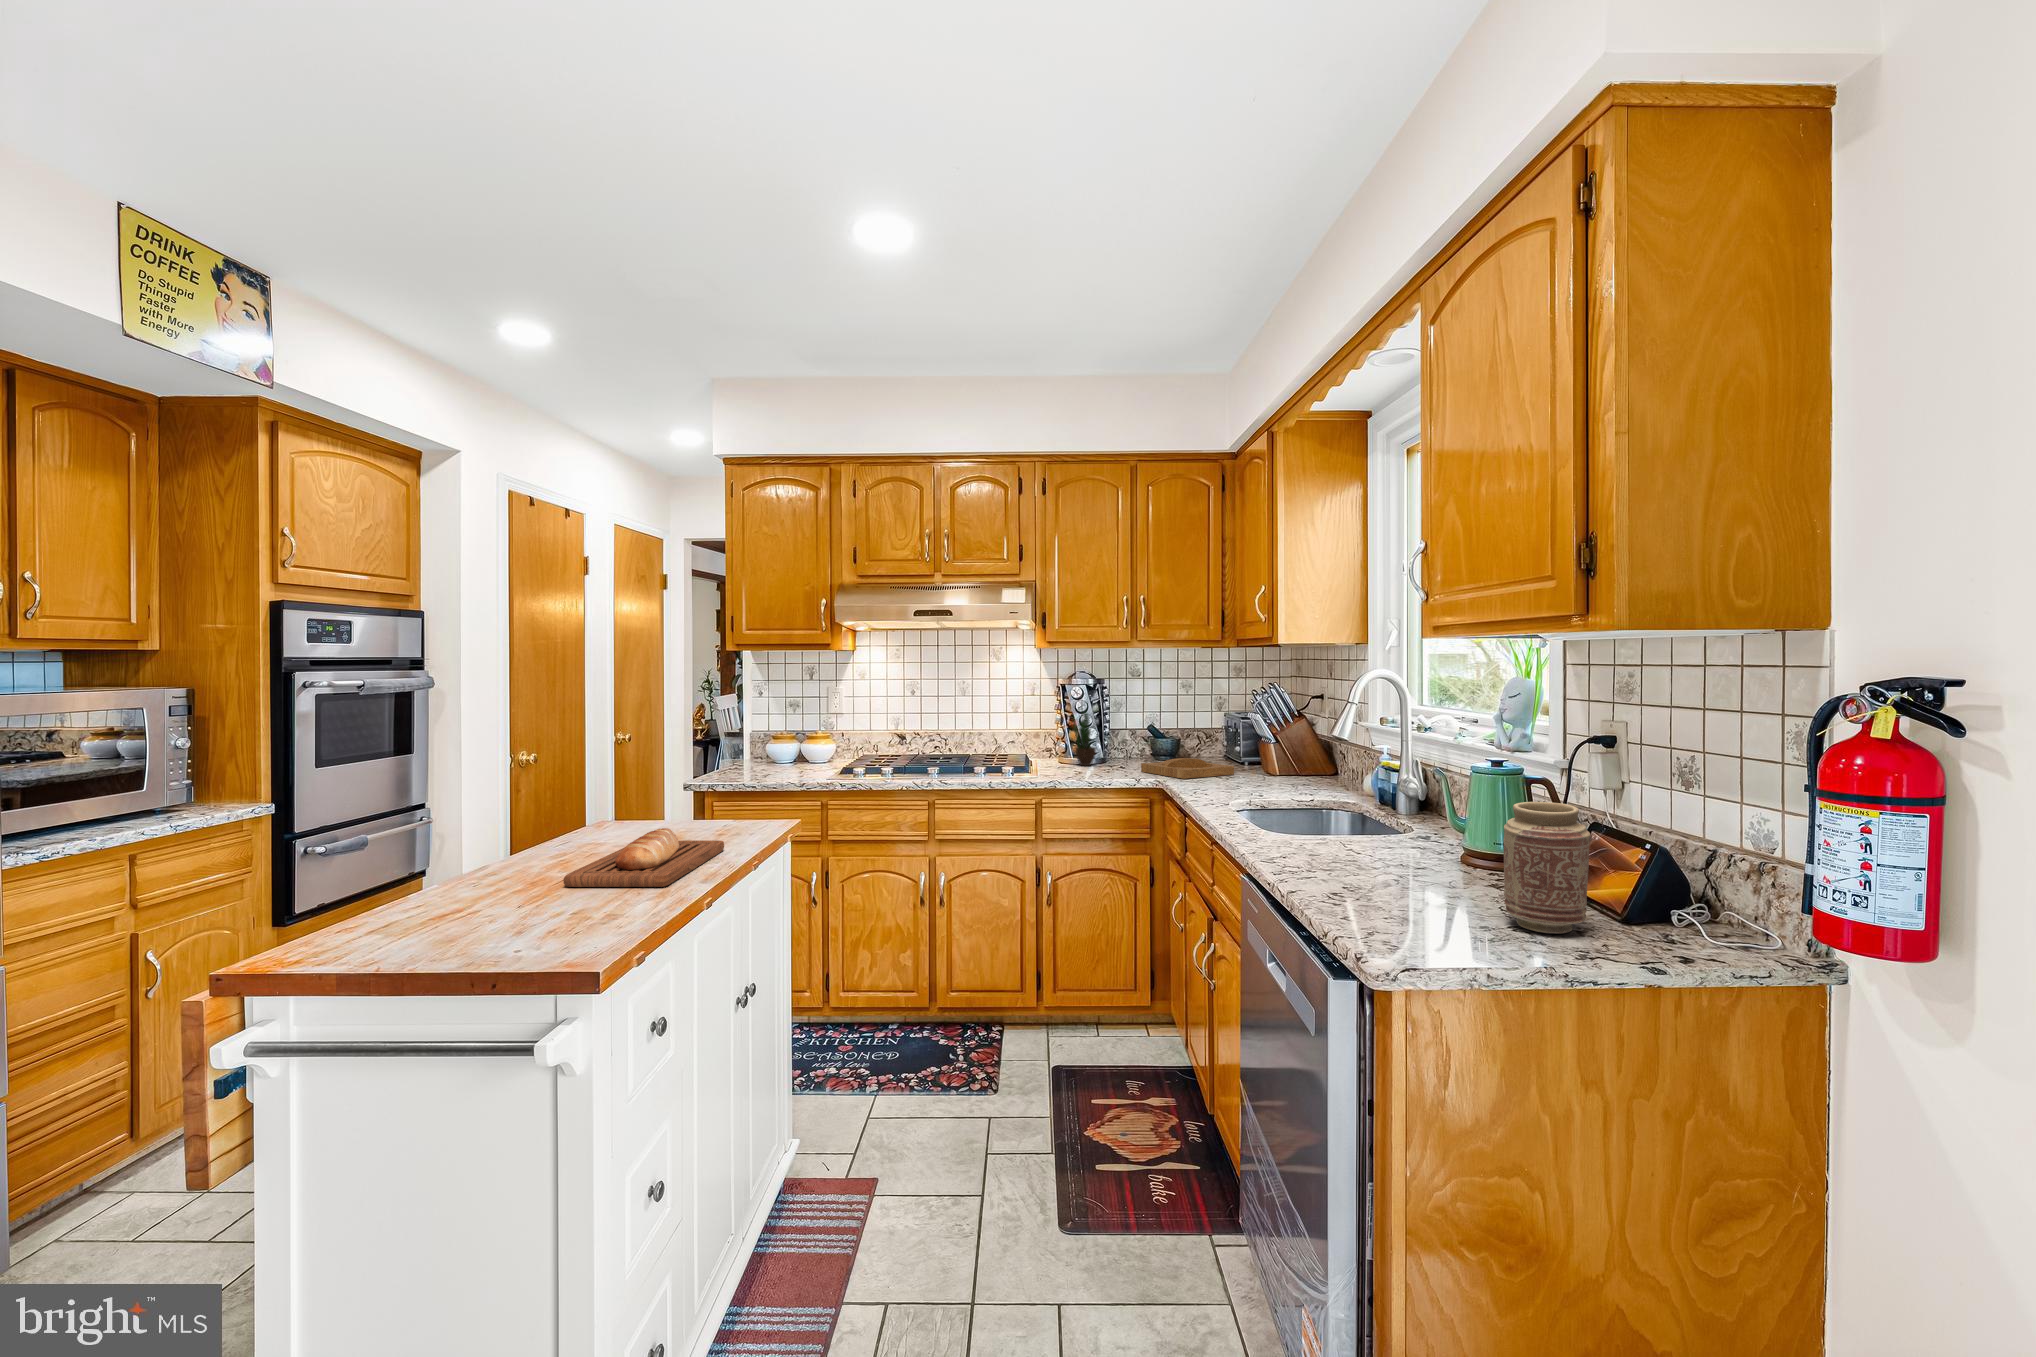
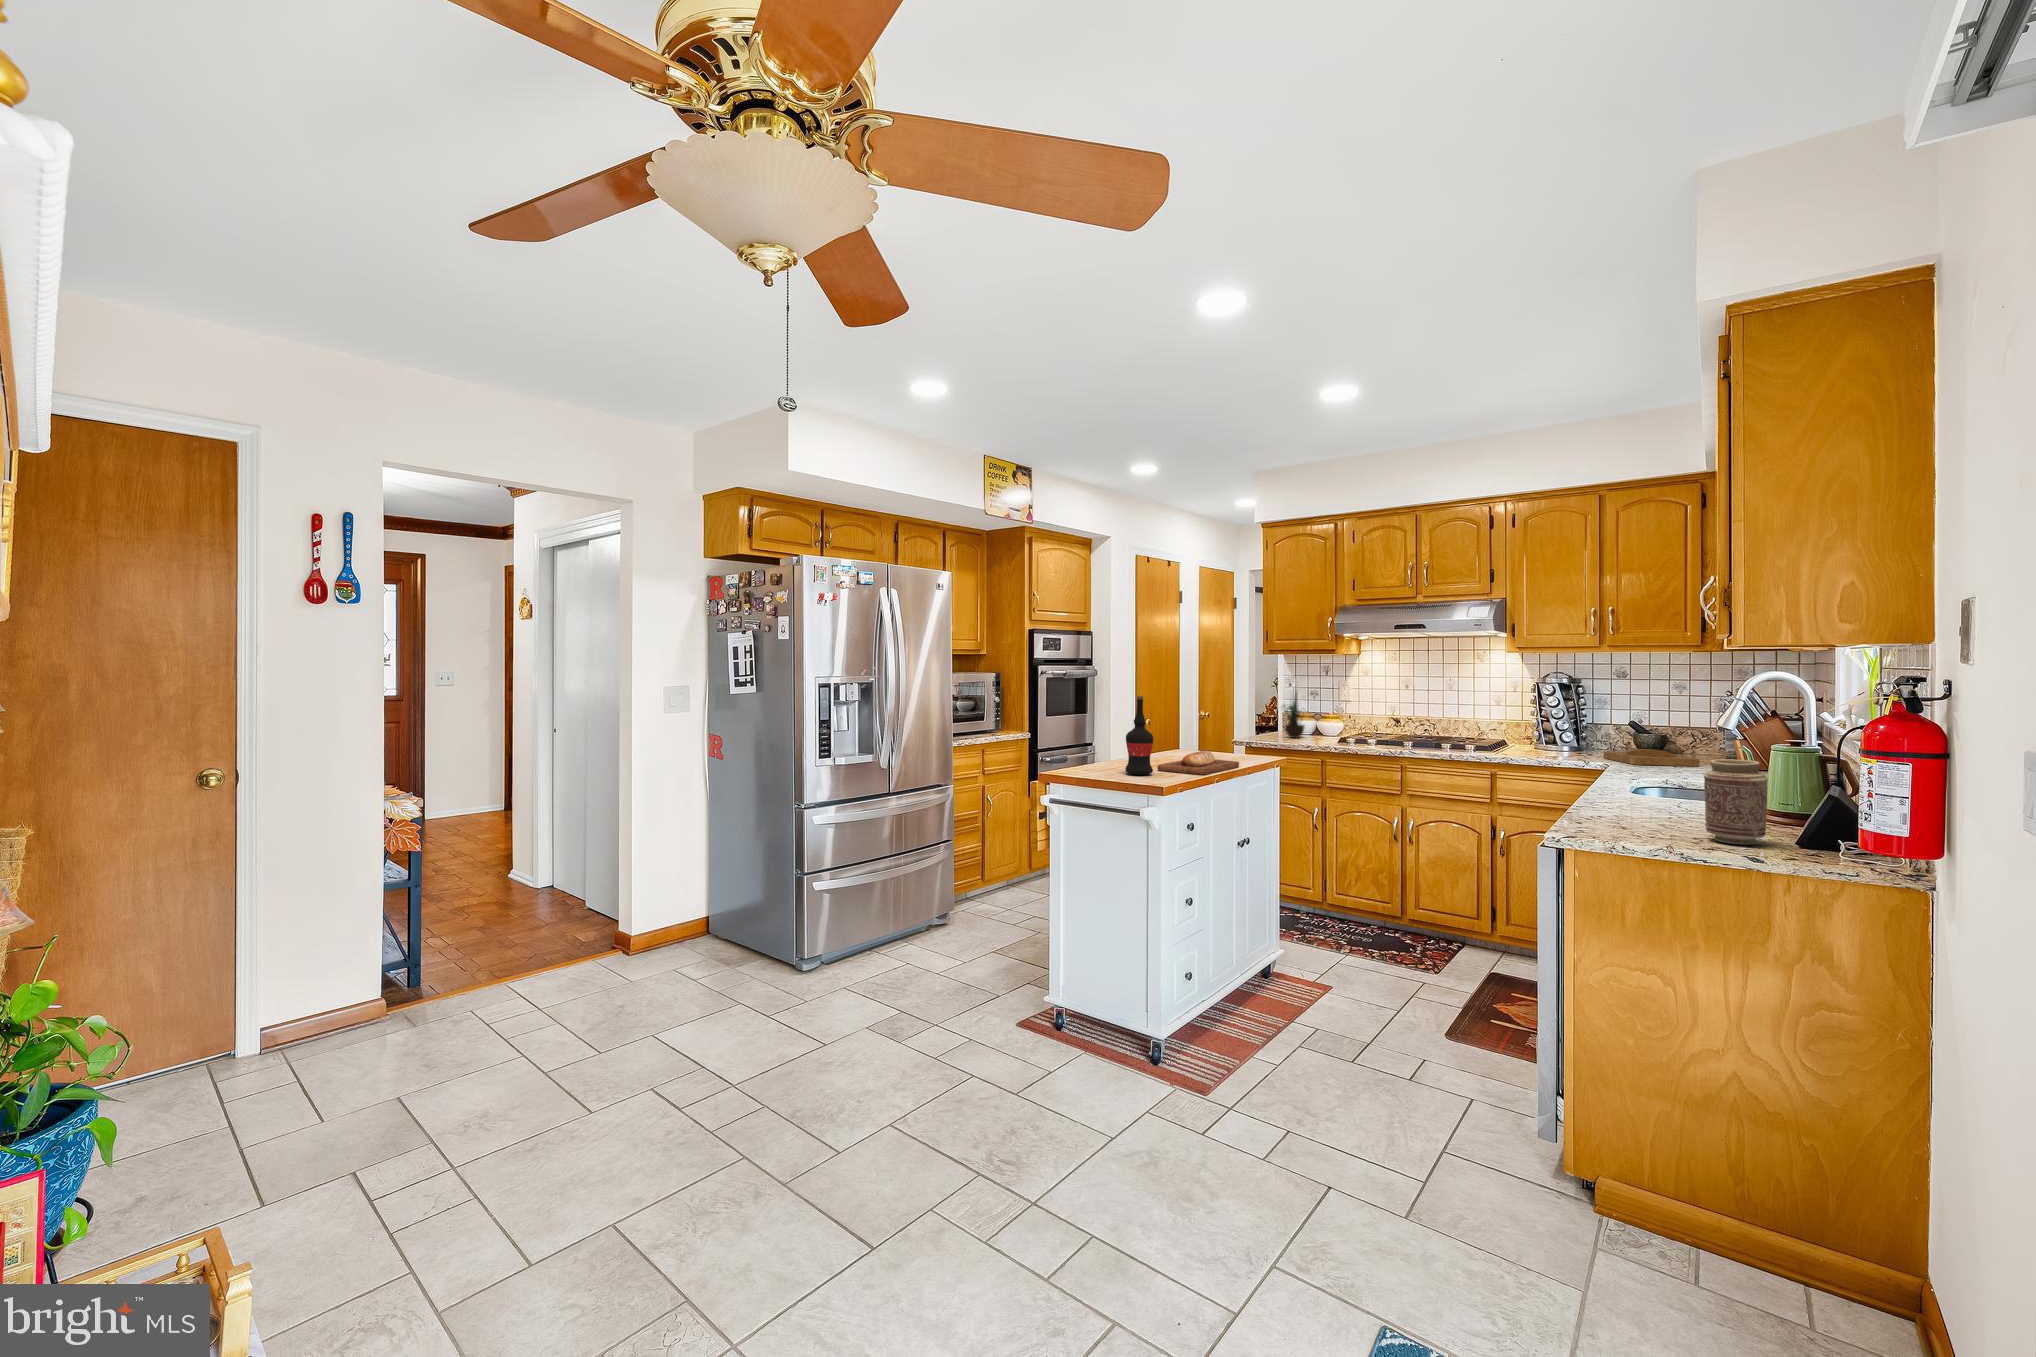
potted plant: present [1072,703,1098,766] -> present [1284,692,1304,738]
wine bottle: none [486,738,555,913] -> present [1125,696,1153,775]

